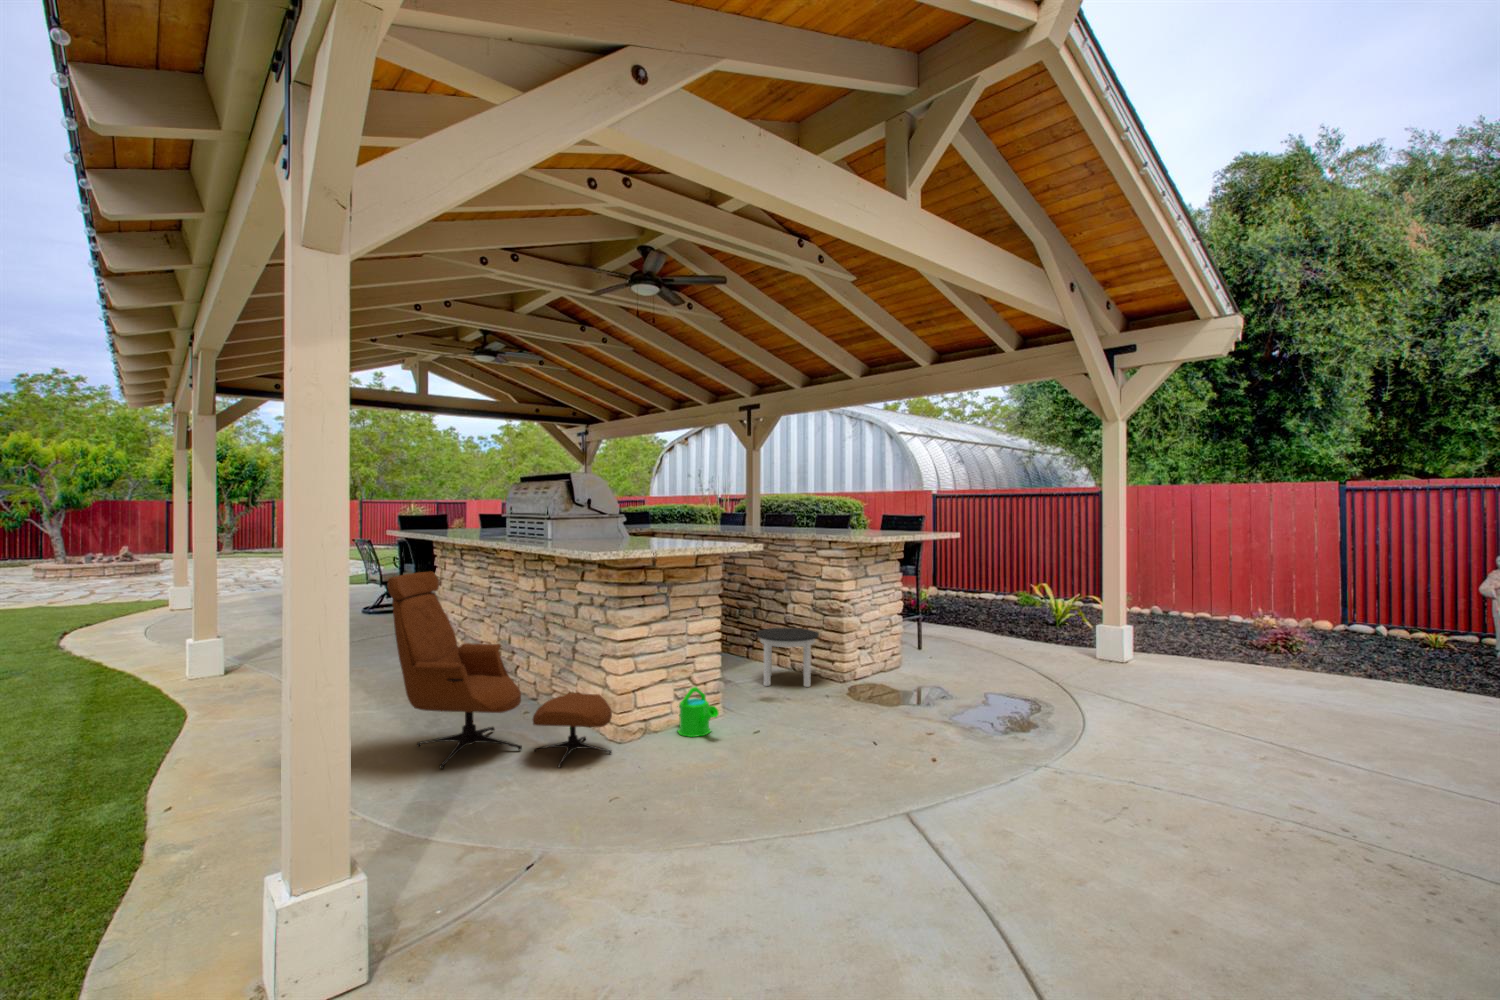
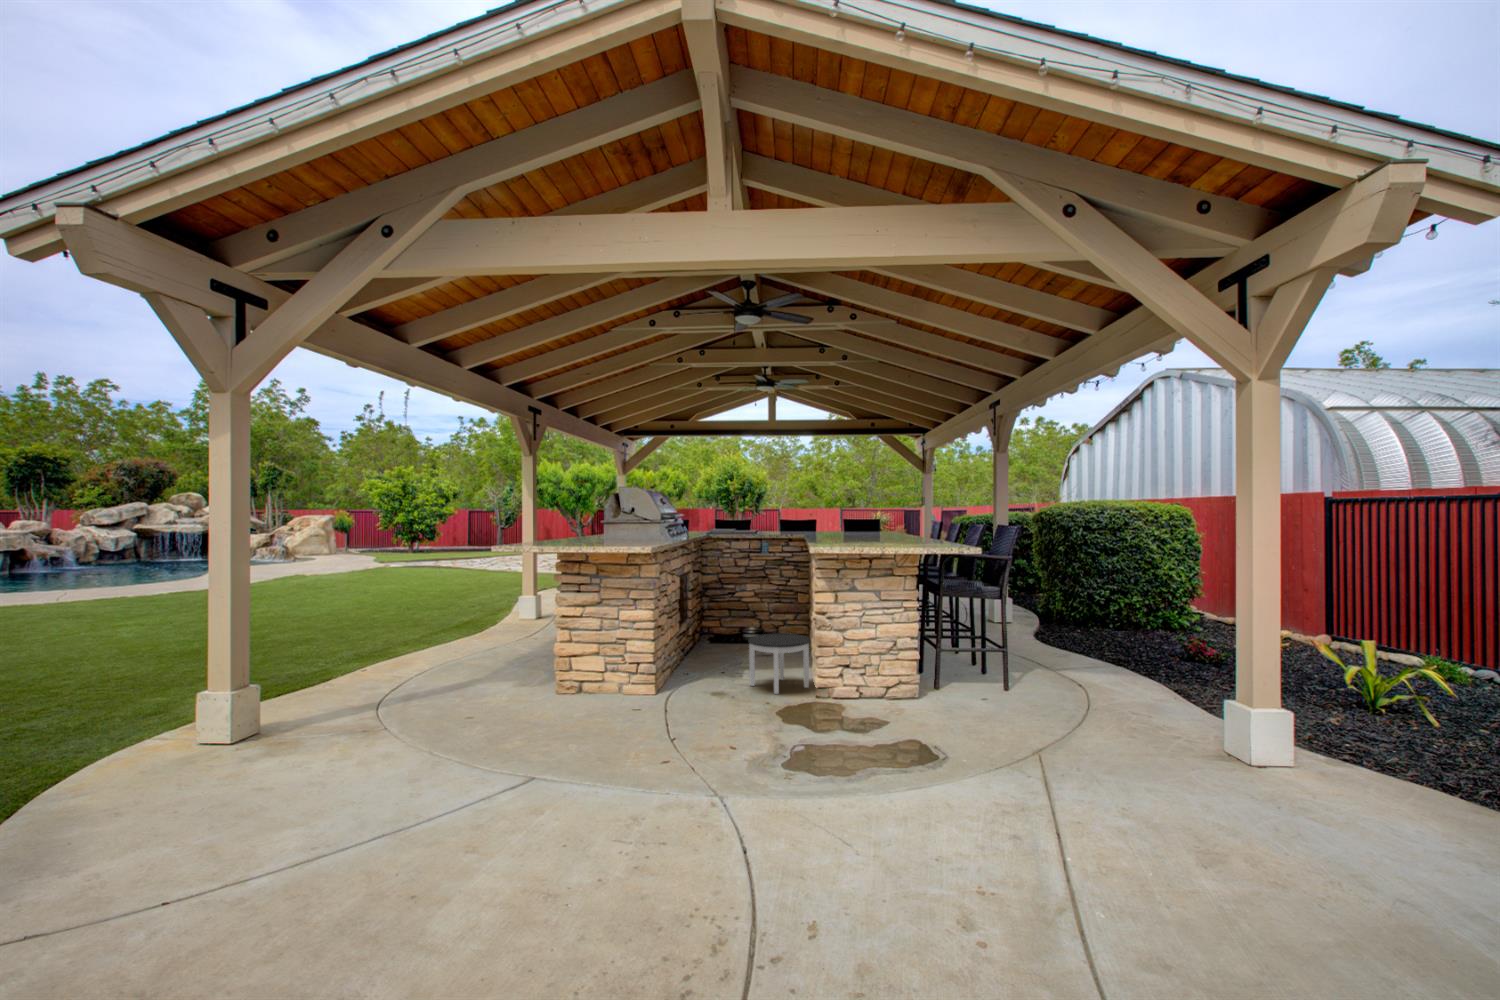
lounge chair: present [388,571,612,769] -> none [465,557,555,696]
watering can: present [678,687,719,737] -> none [594,662,622,702]

